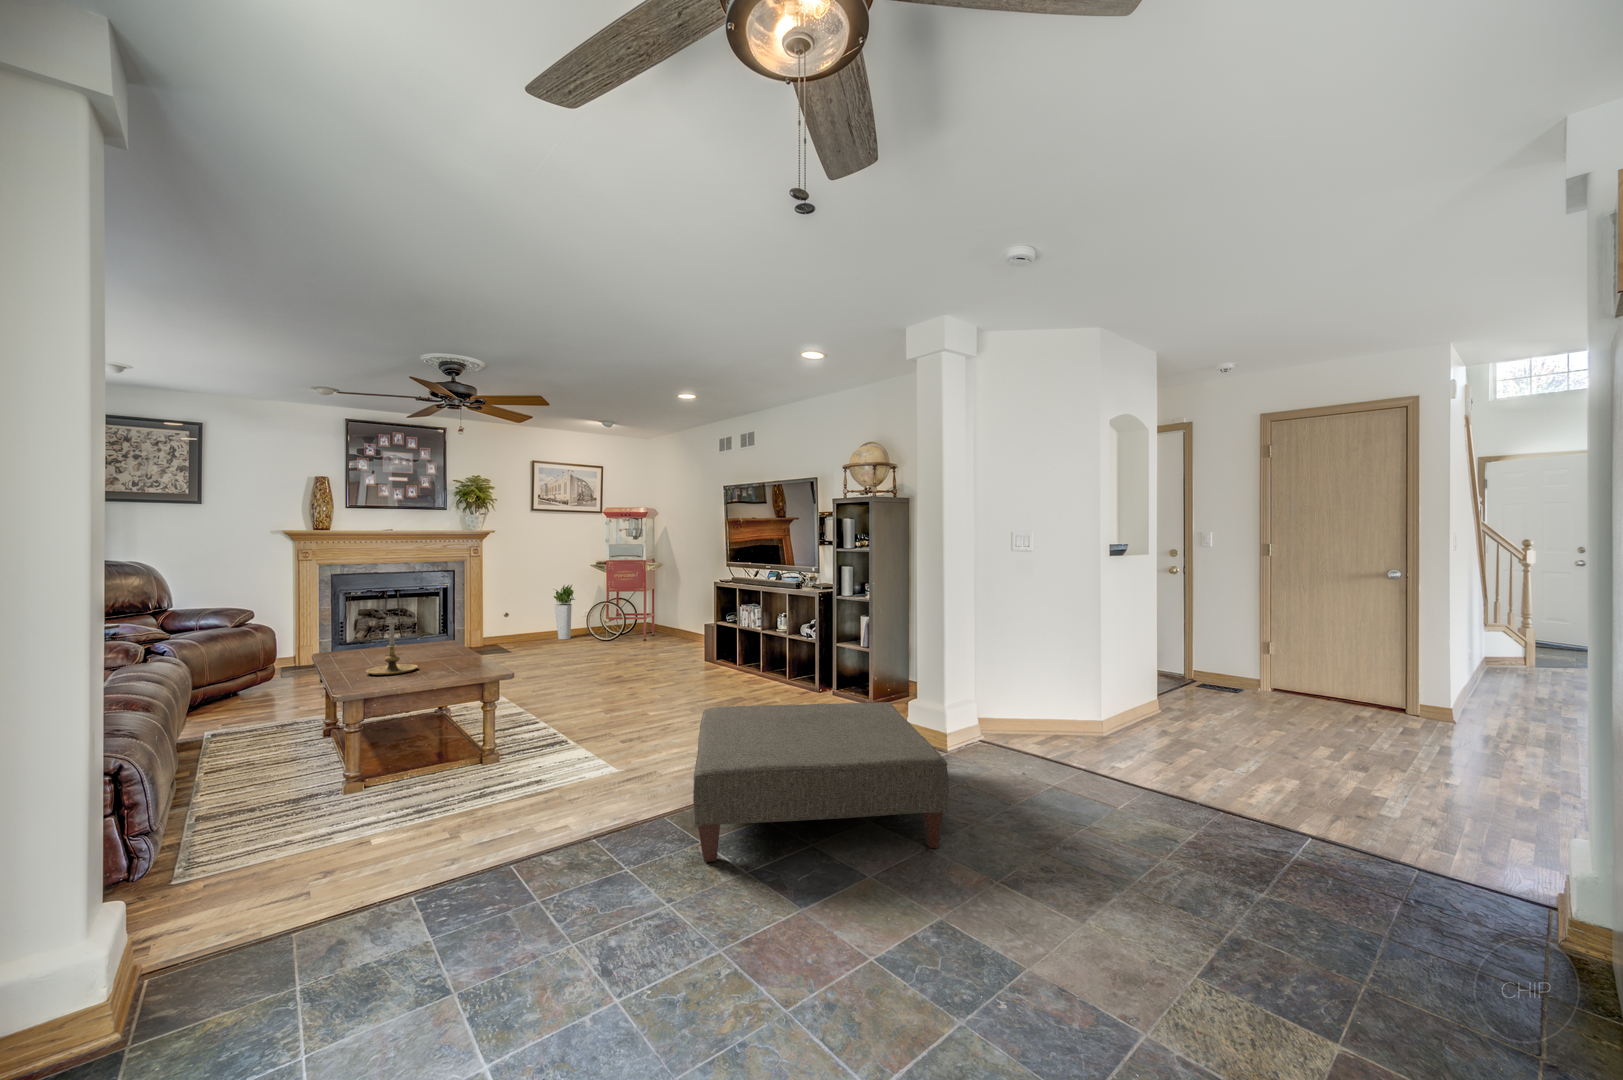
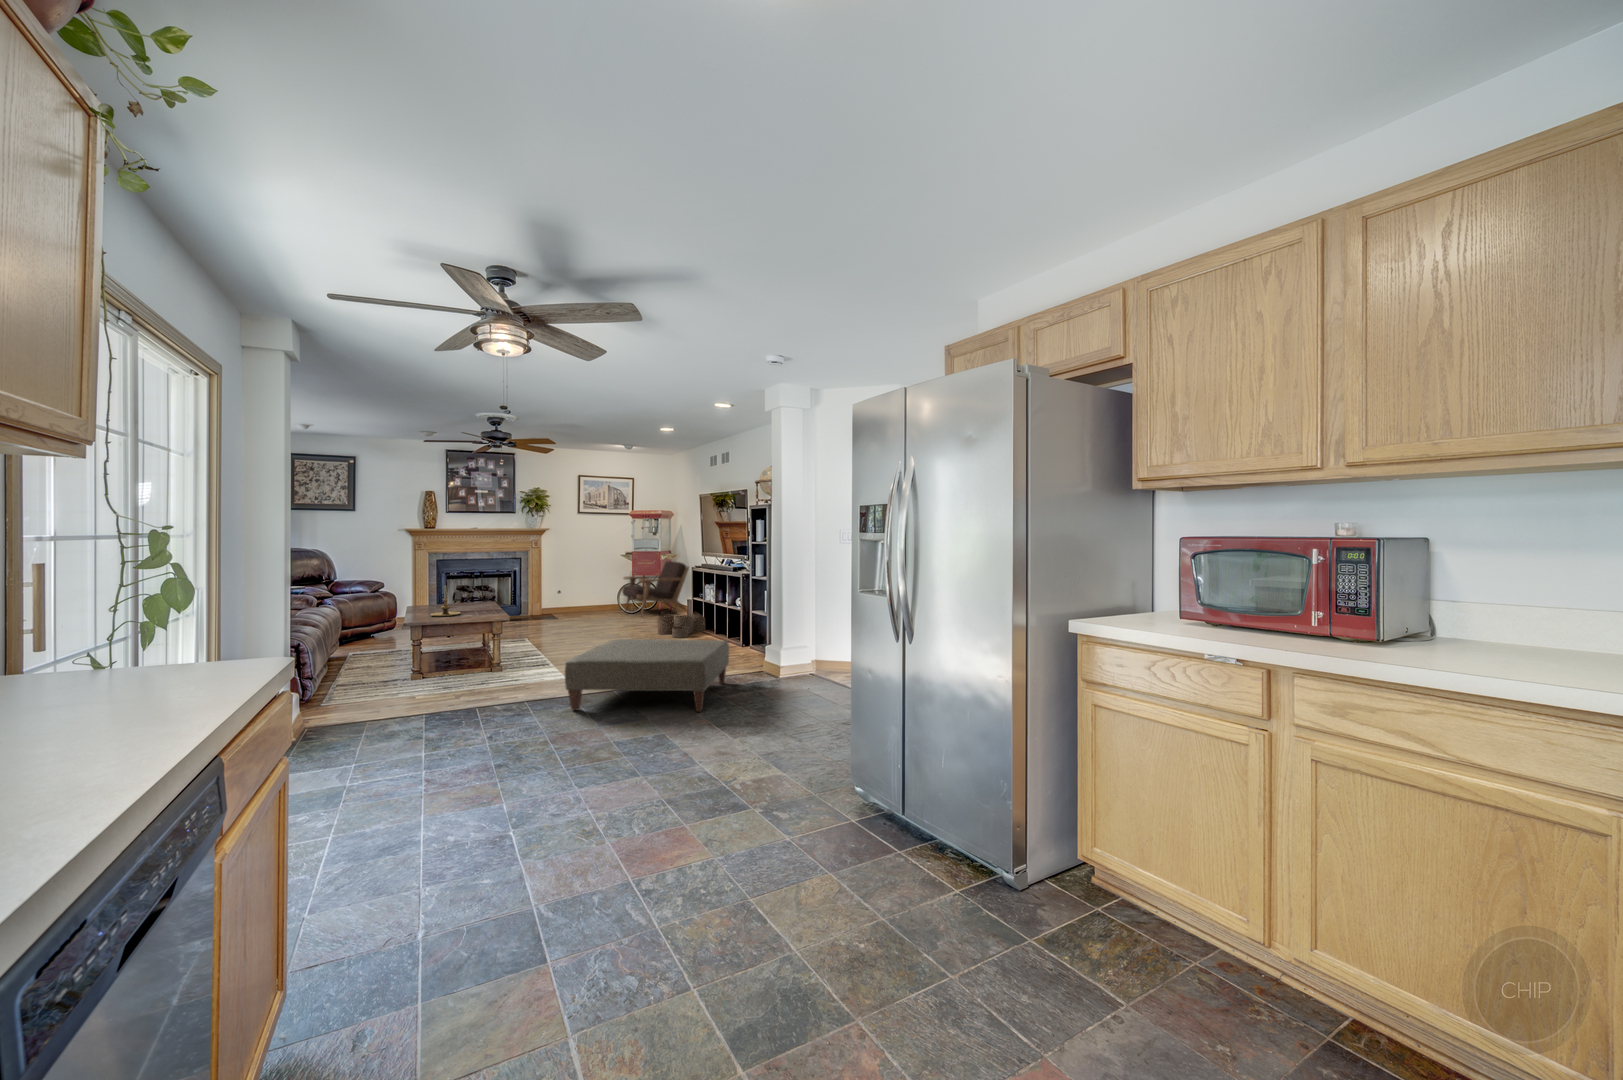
armchair: none [594,572,684,646] -> present [622,561,689,616]
planter: present [554,585,575,639] -> none [592,570,611,612]
woven basket: none [676,640,736,680] -> present [657,612,705,638]

